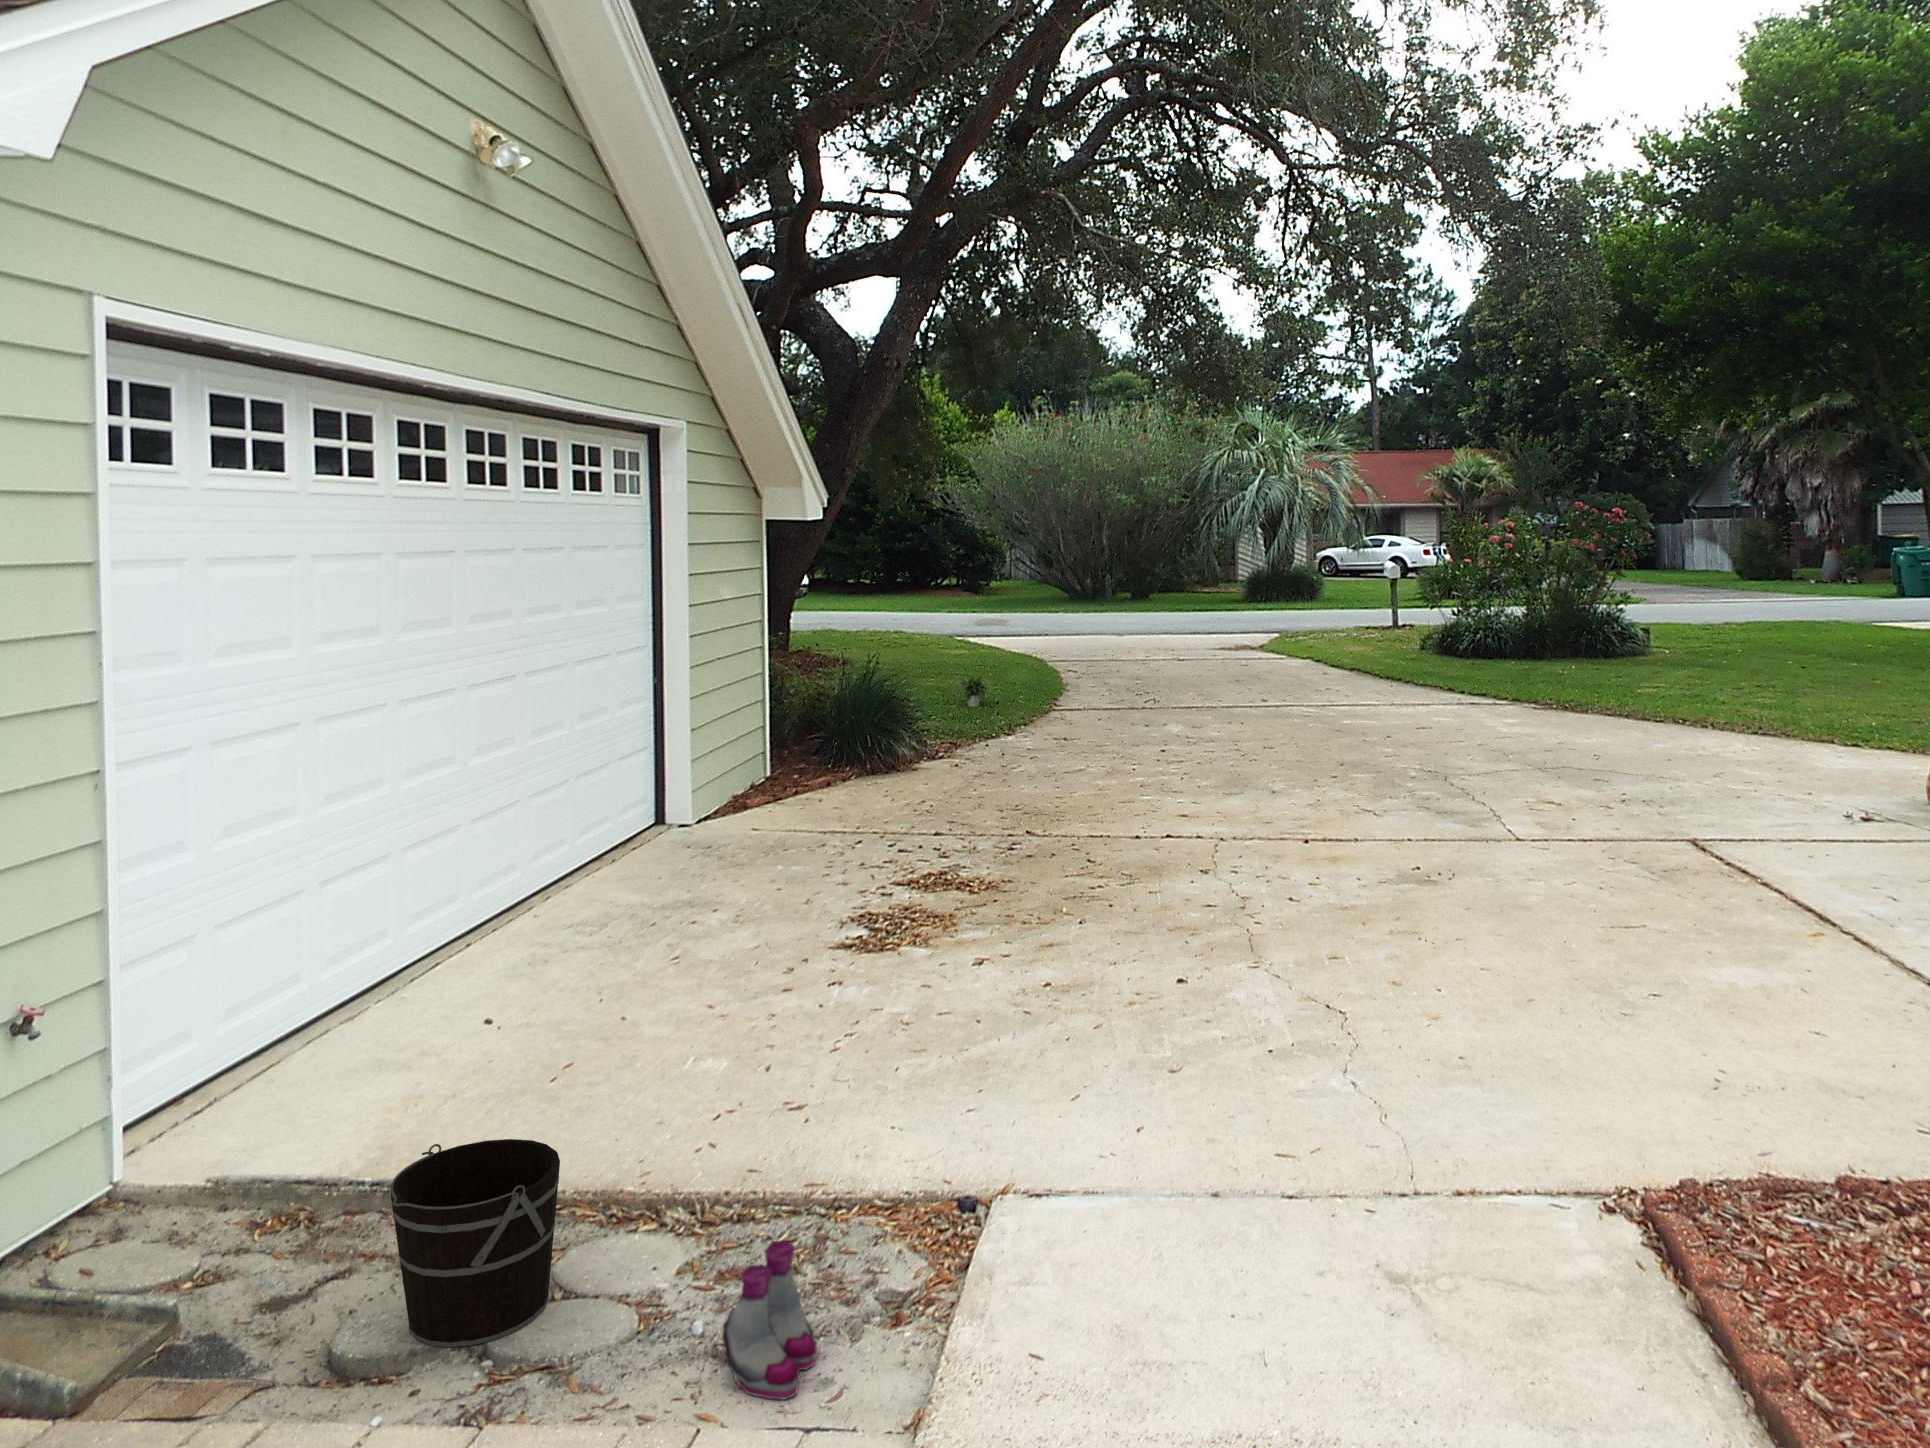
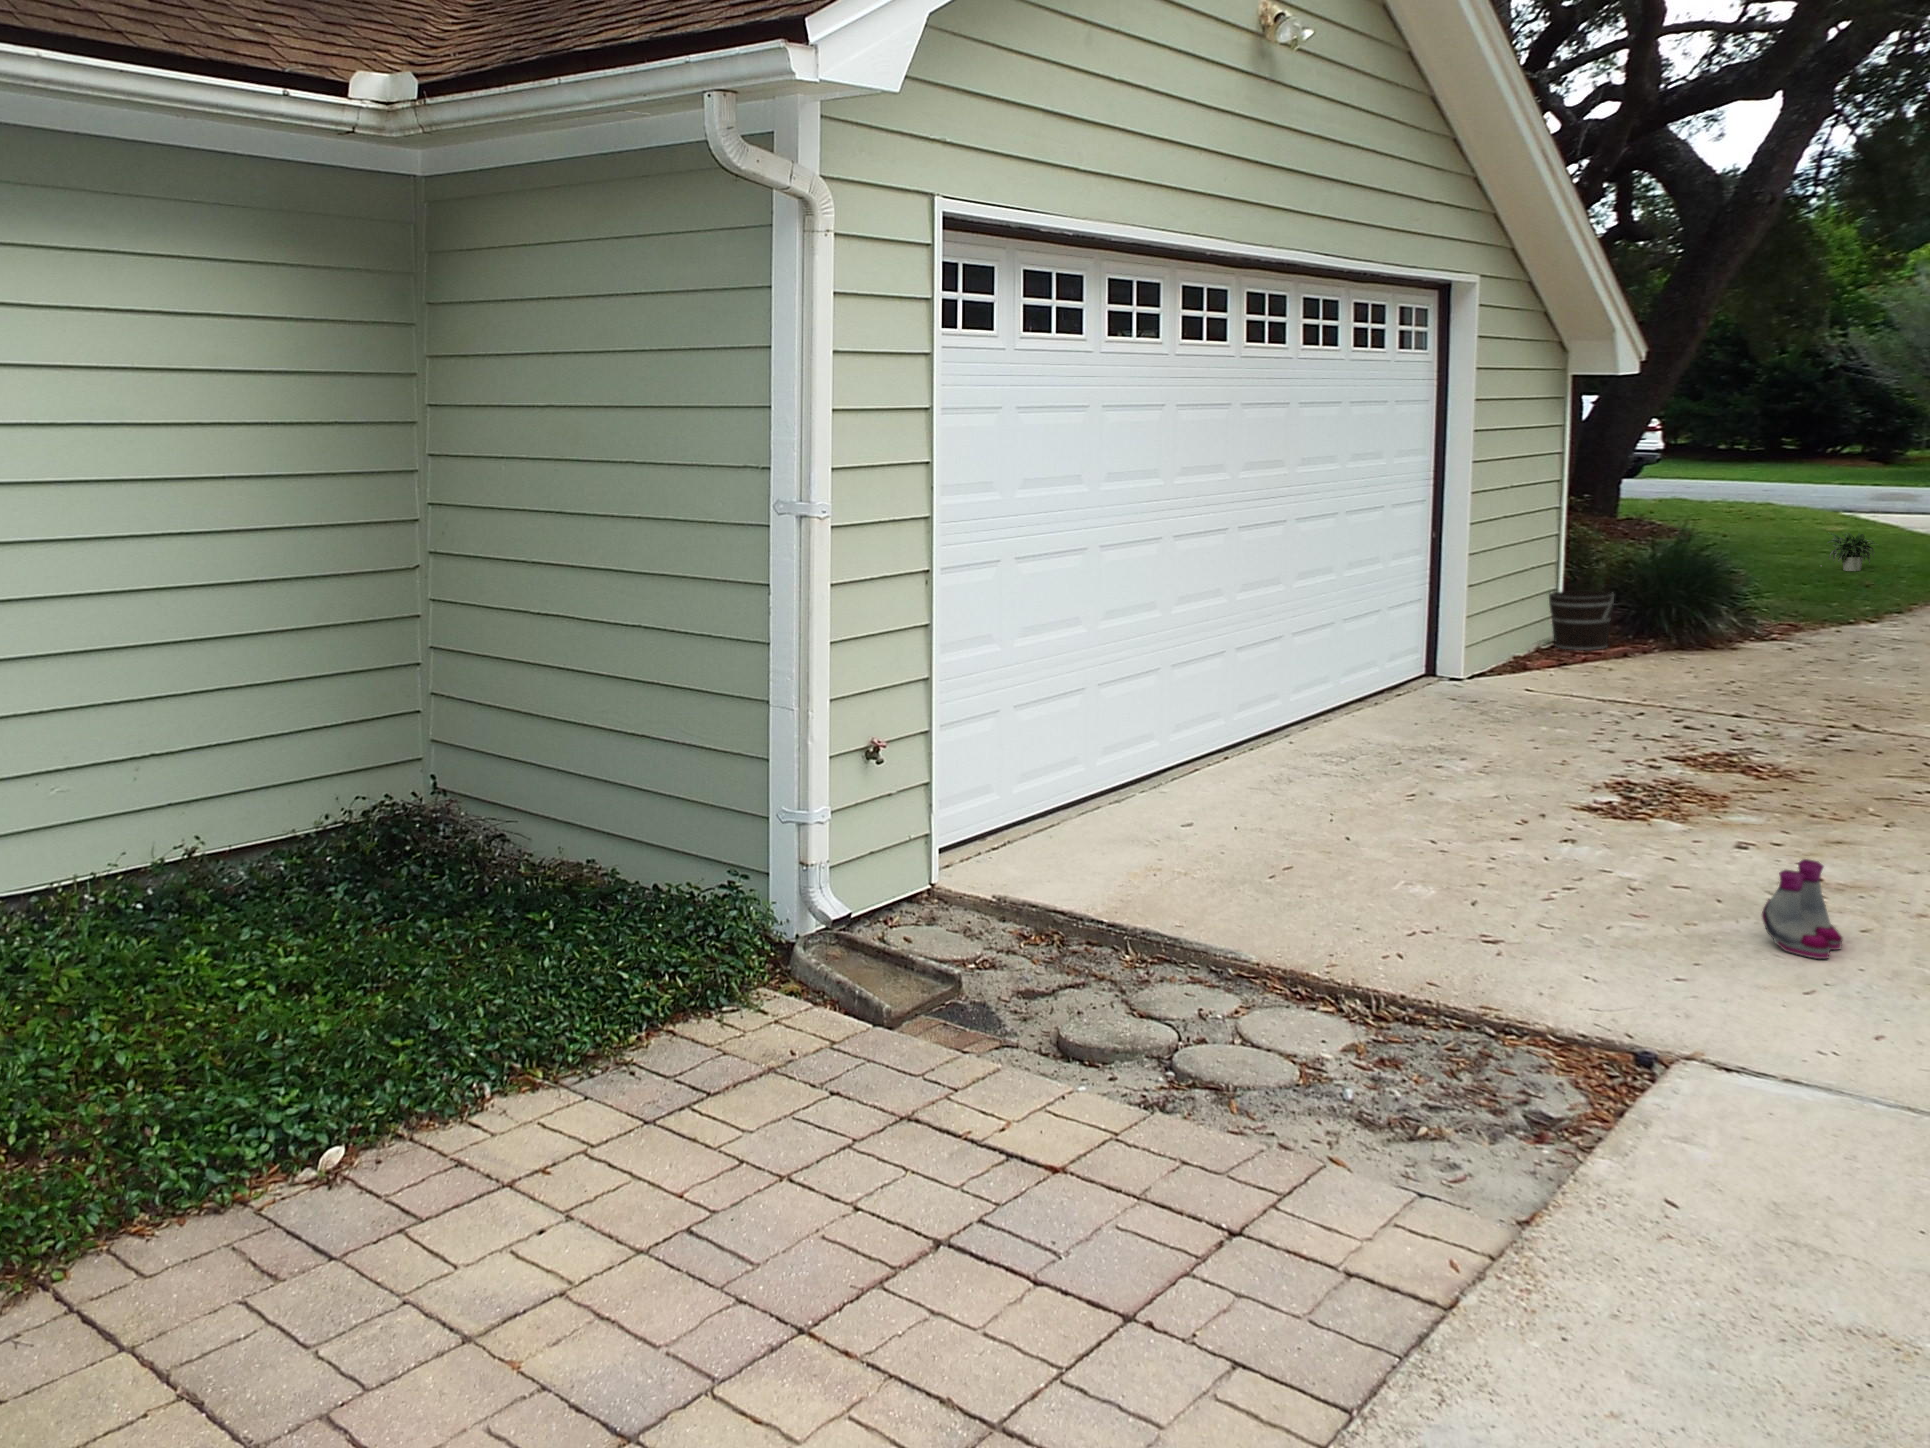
bucket: present [390,1139,560,1347] -> present [1549,591,1614,650]
boots: present [722,1241,817,1399] -> present [1762,859,1842,959]

